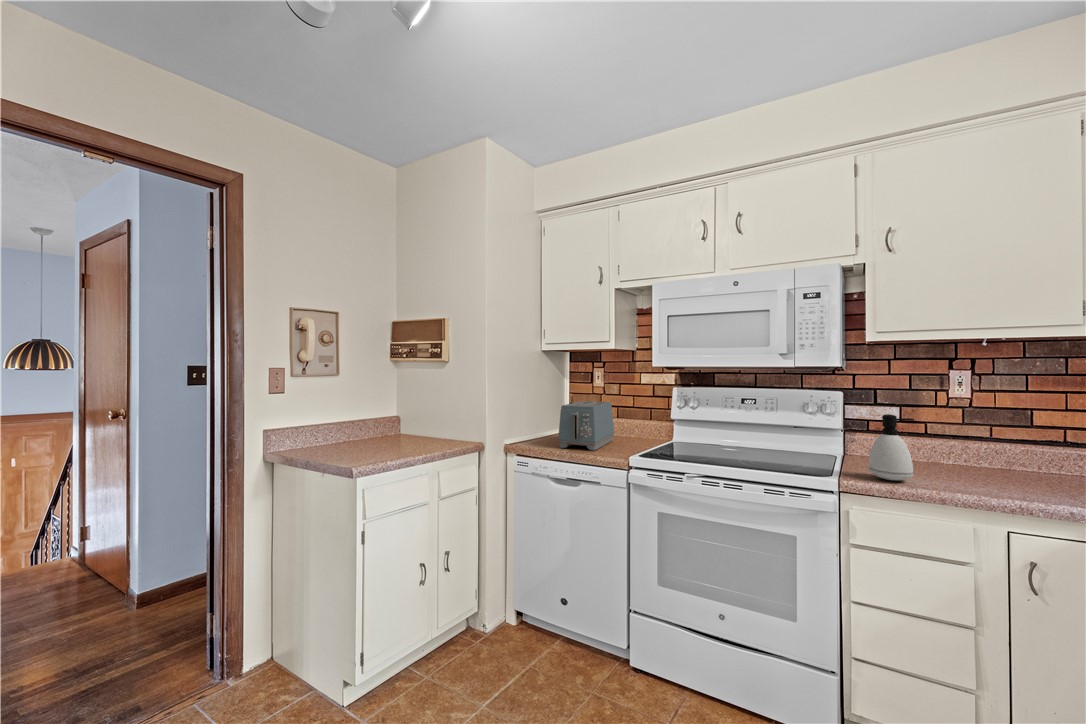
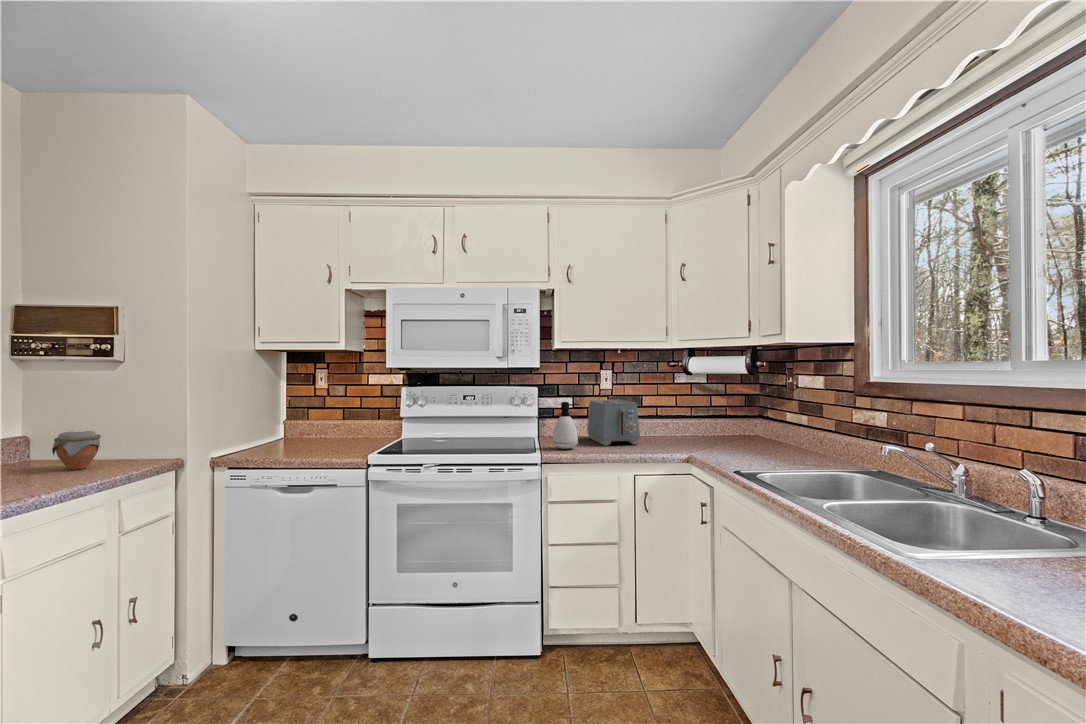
toaster: present [558,401,614,451] -> present [587,400,640,446]
jar: none [398,415,428,445] -> present [52,431,101,470]

